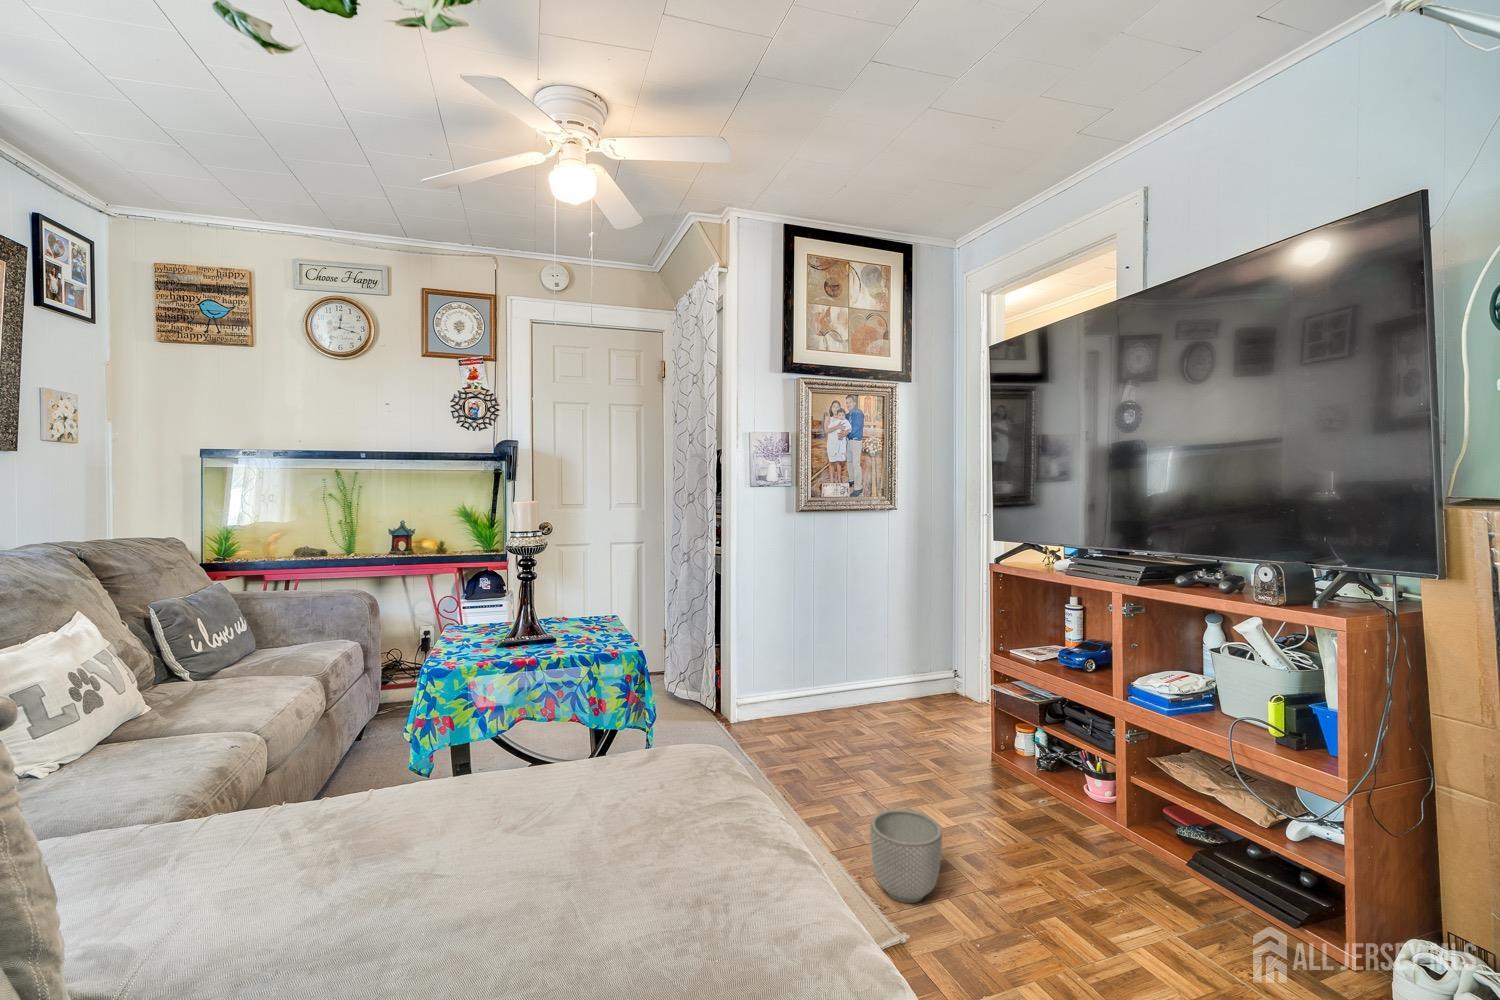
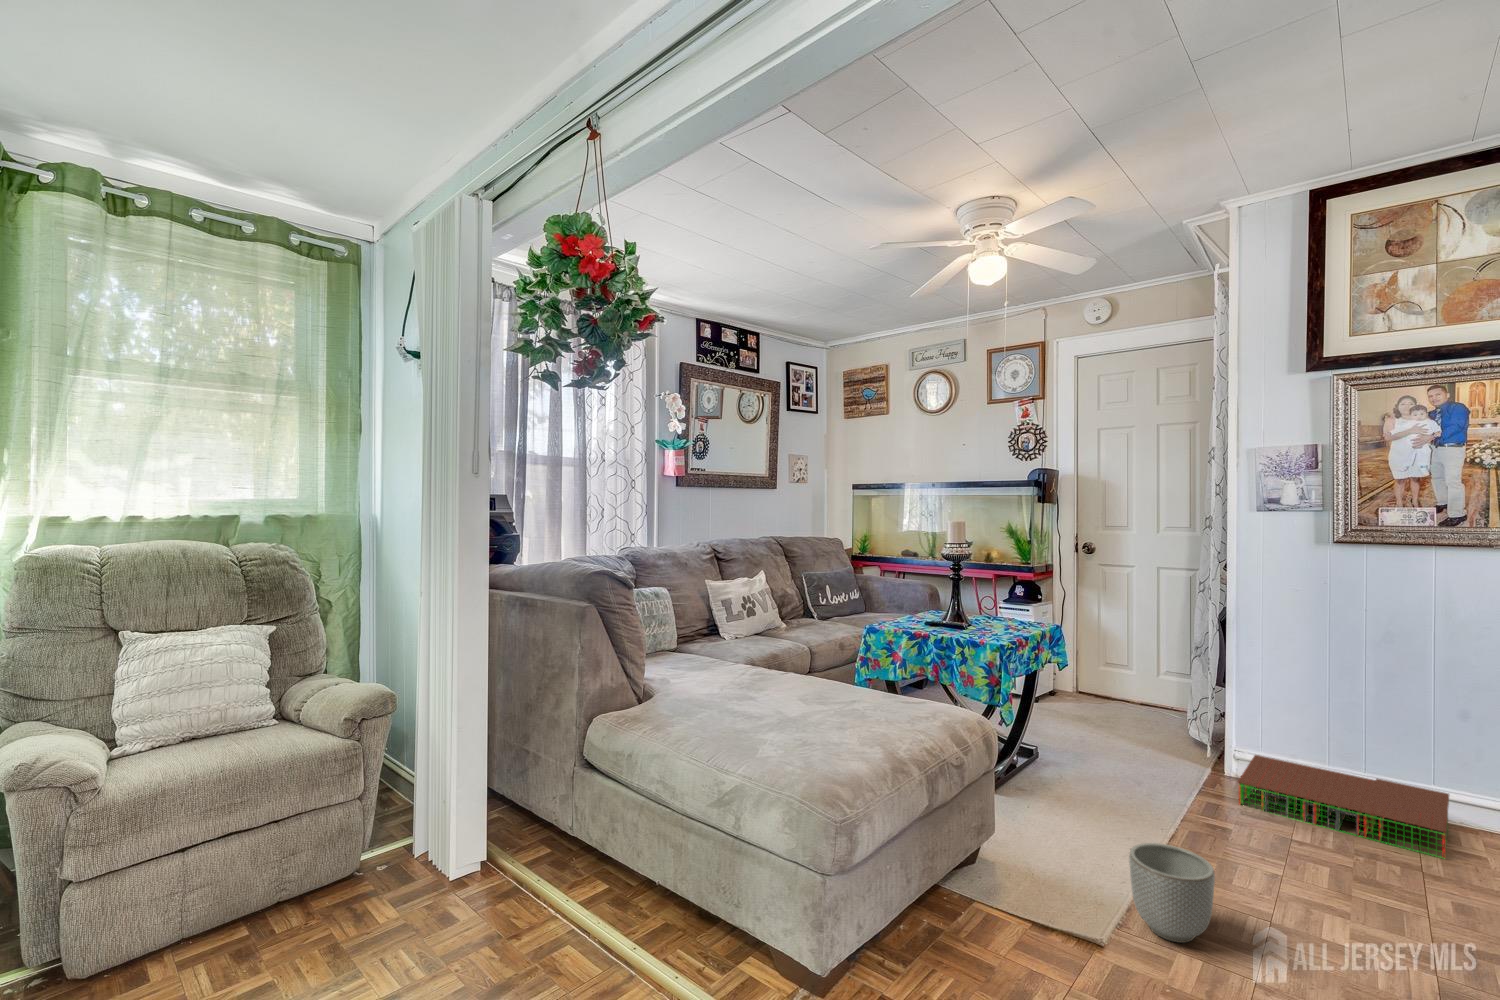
storage bin: none [751,687,888,747] -> present [1238,755,1449,859]

